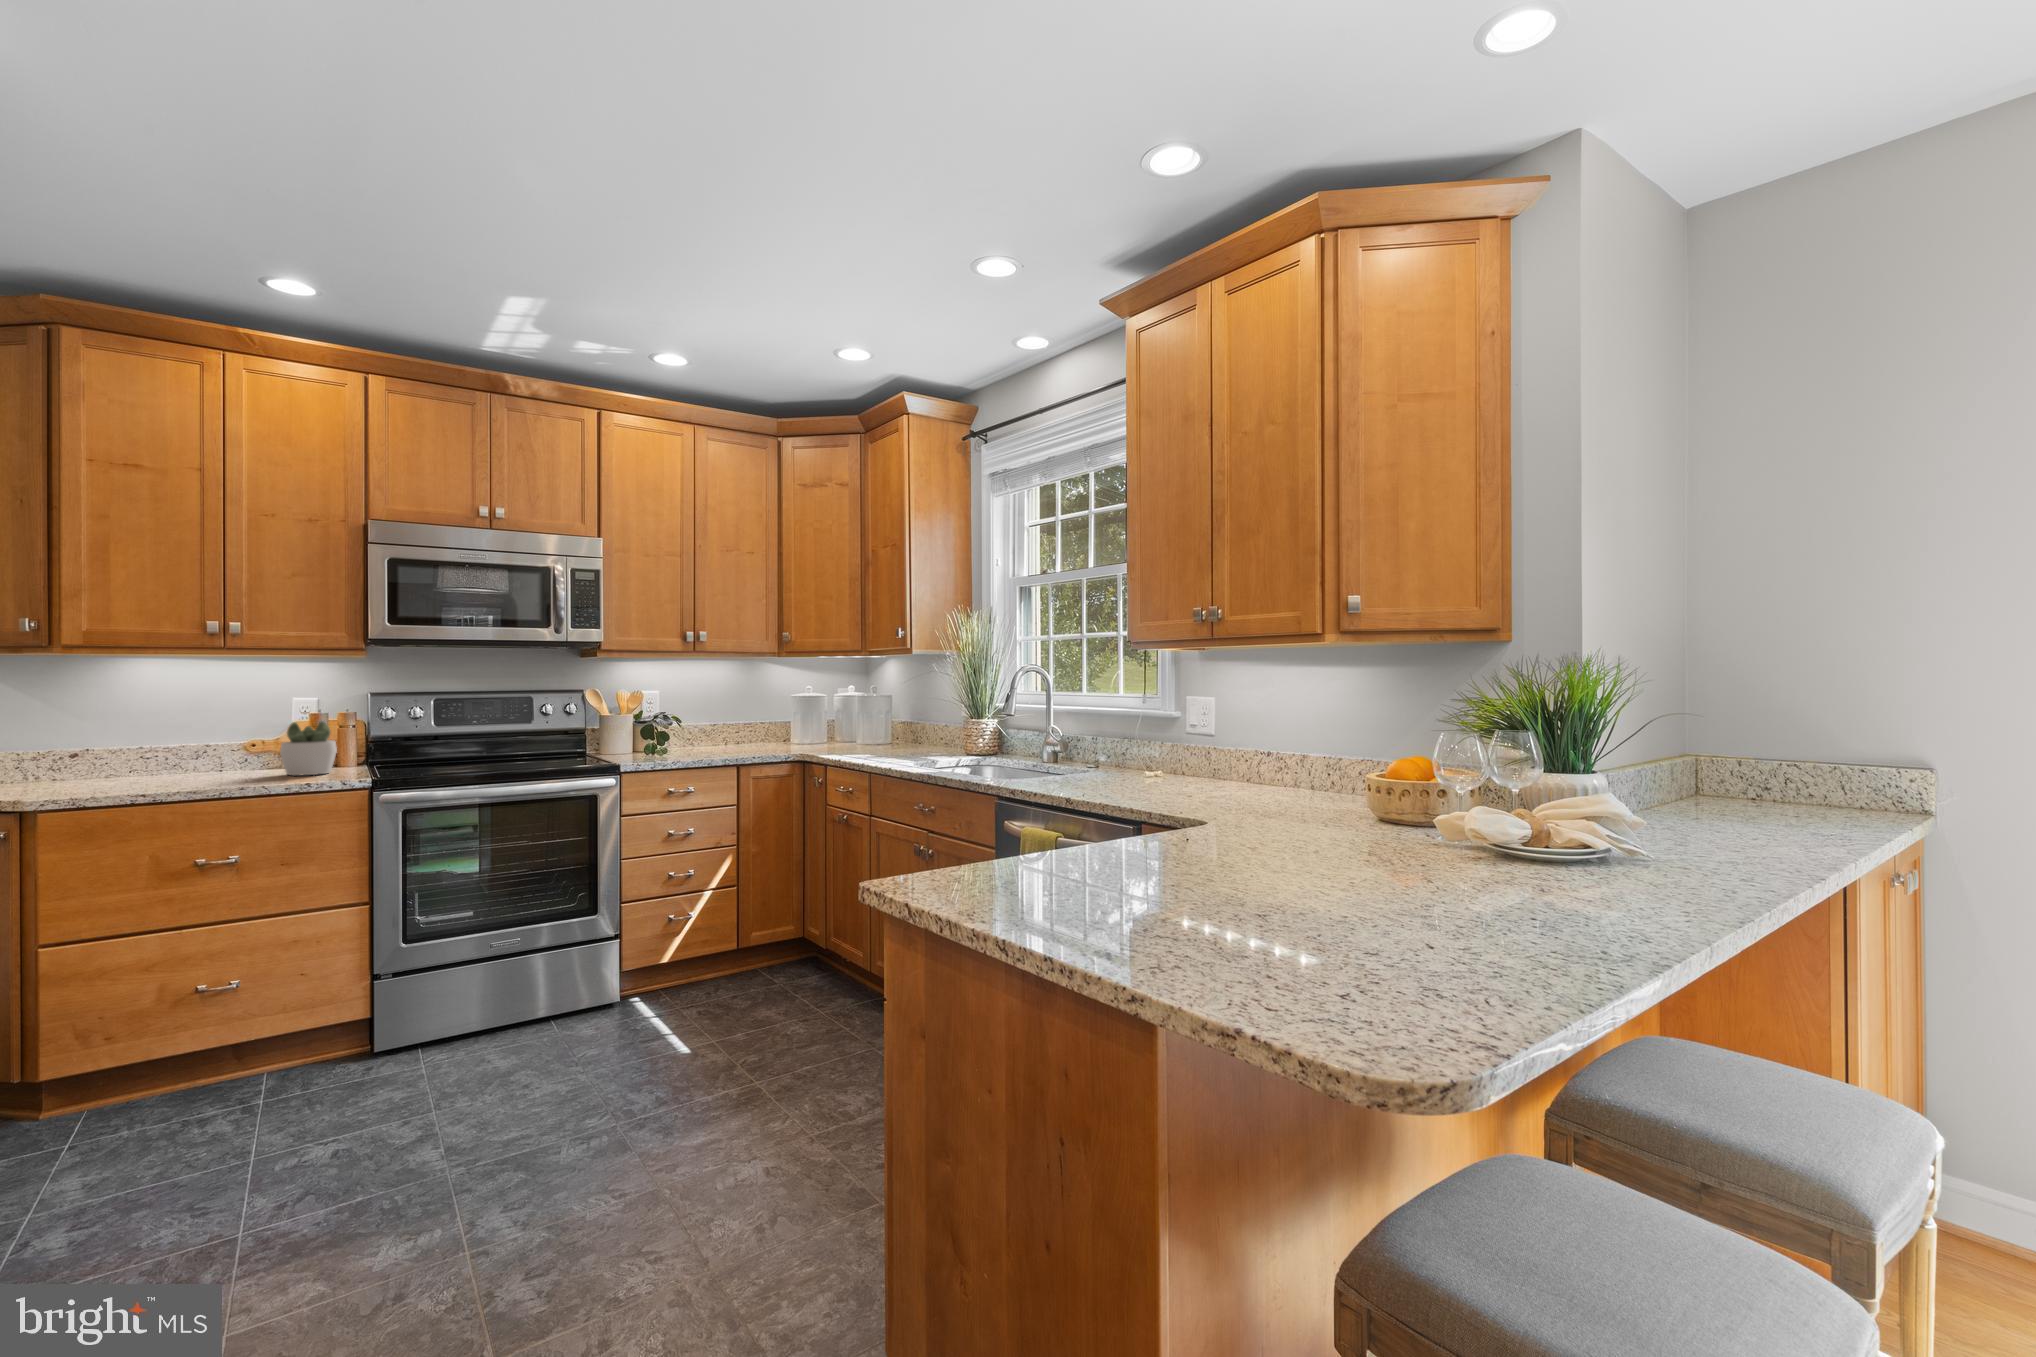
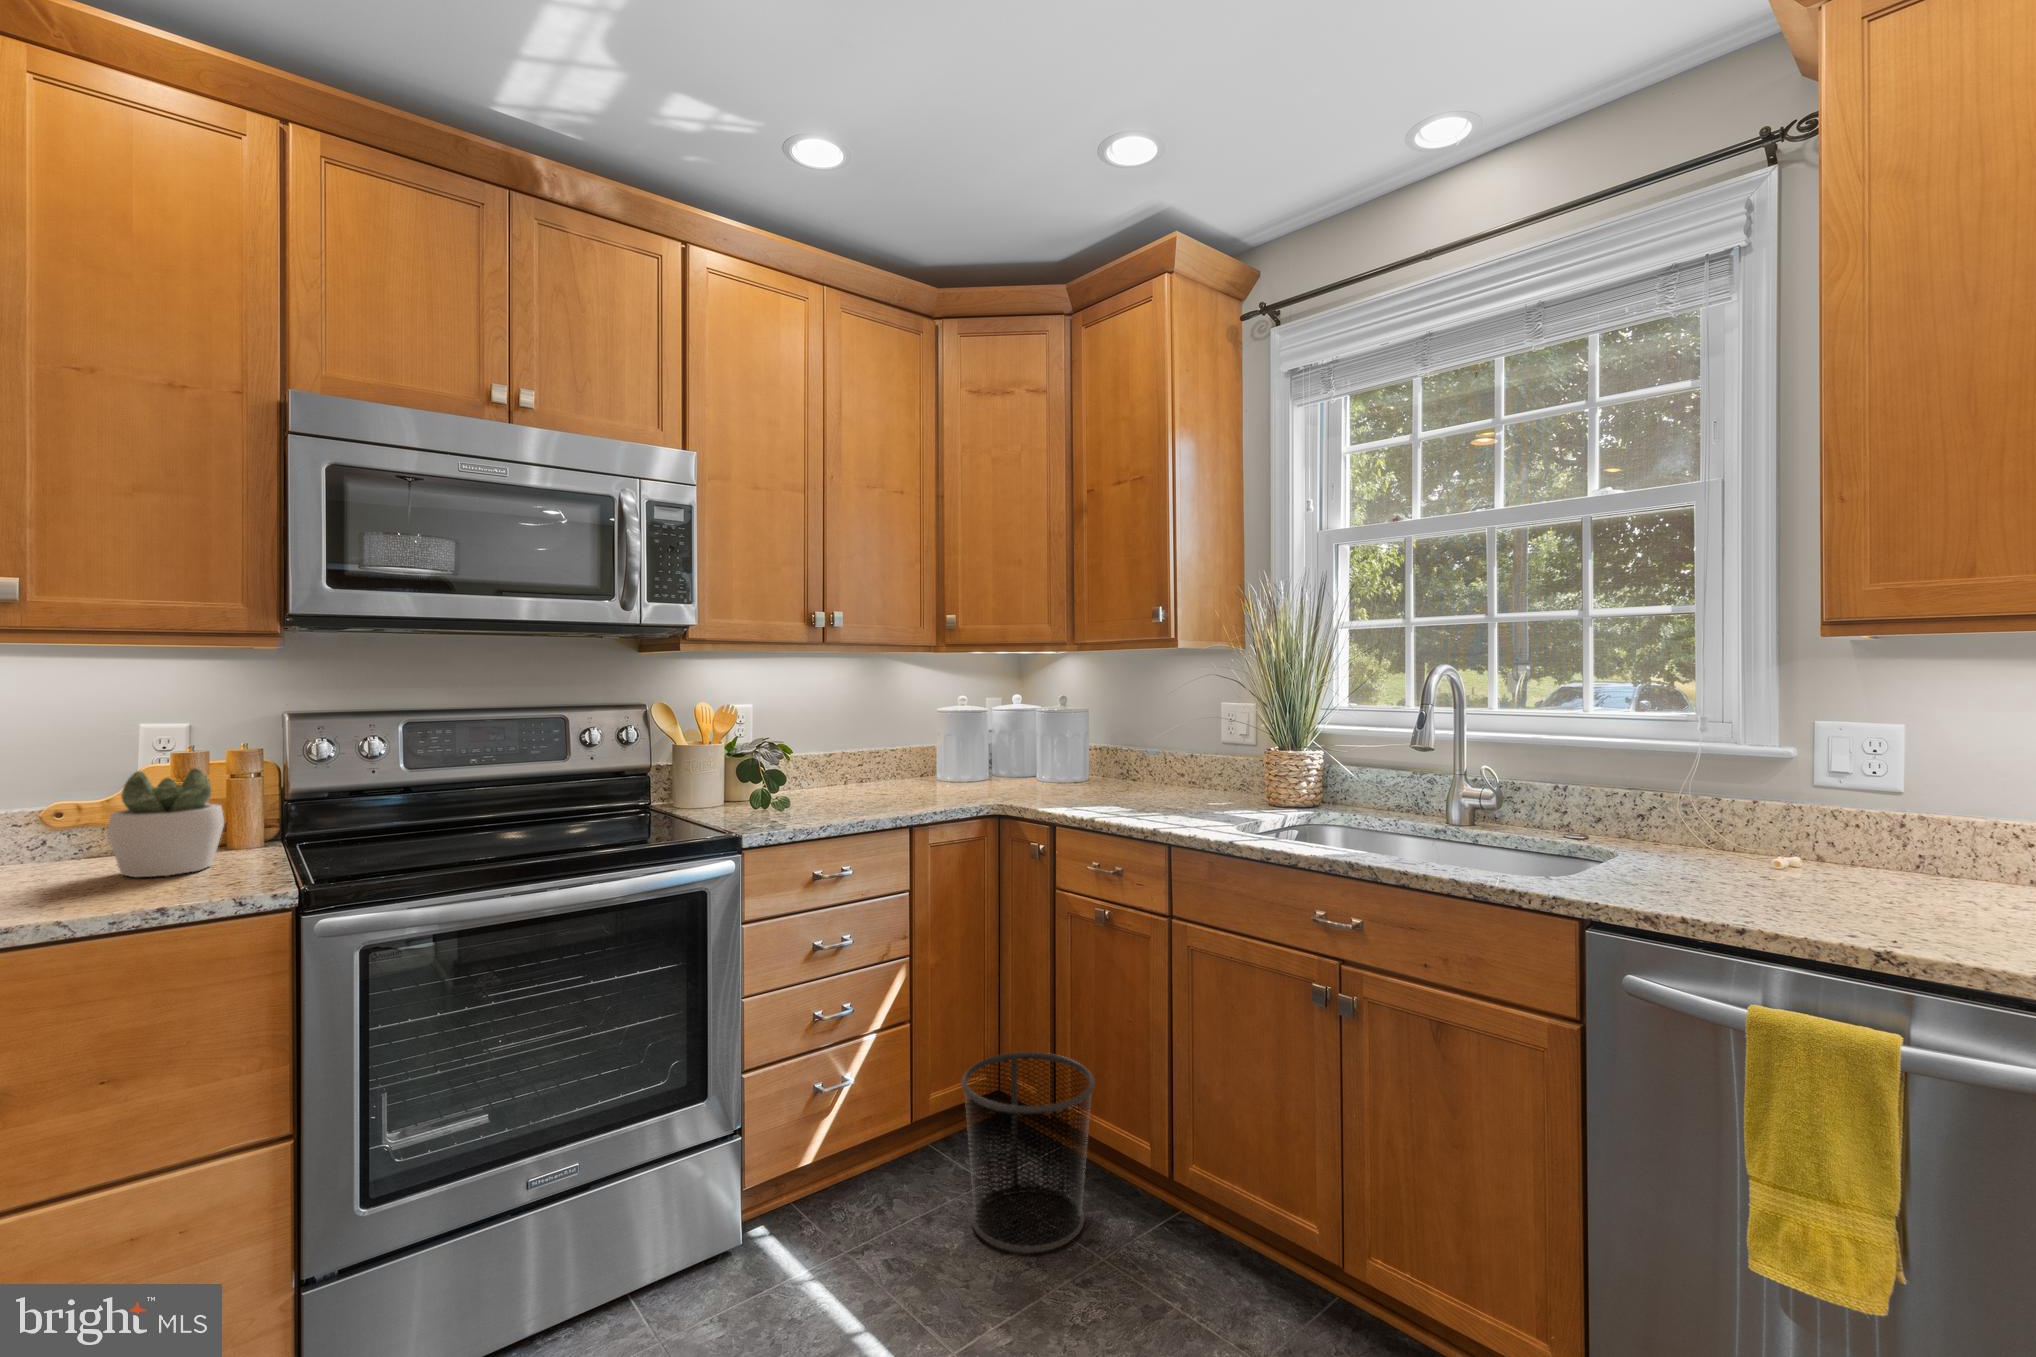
waste bin: none [749,900,831,1004] -> present [961,1052,1095,1253]

